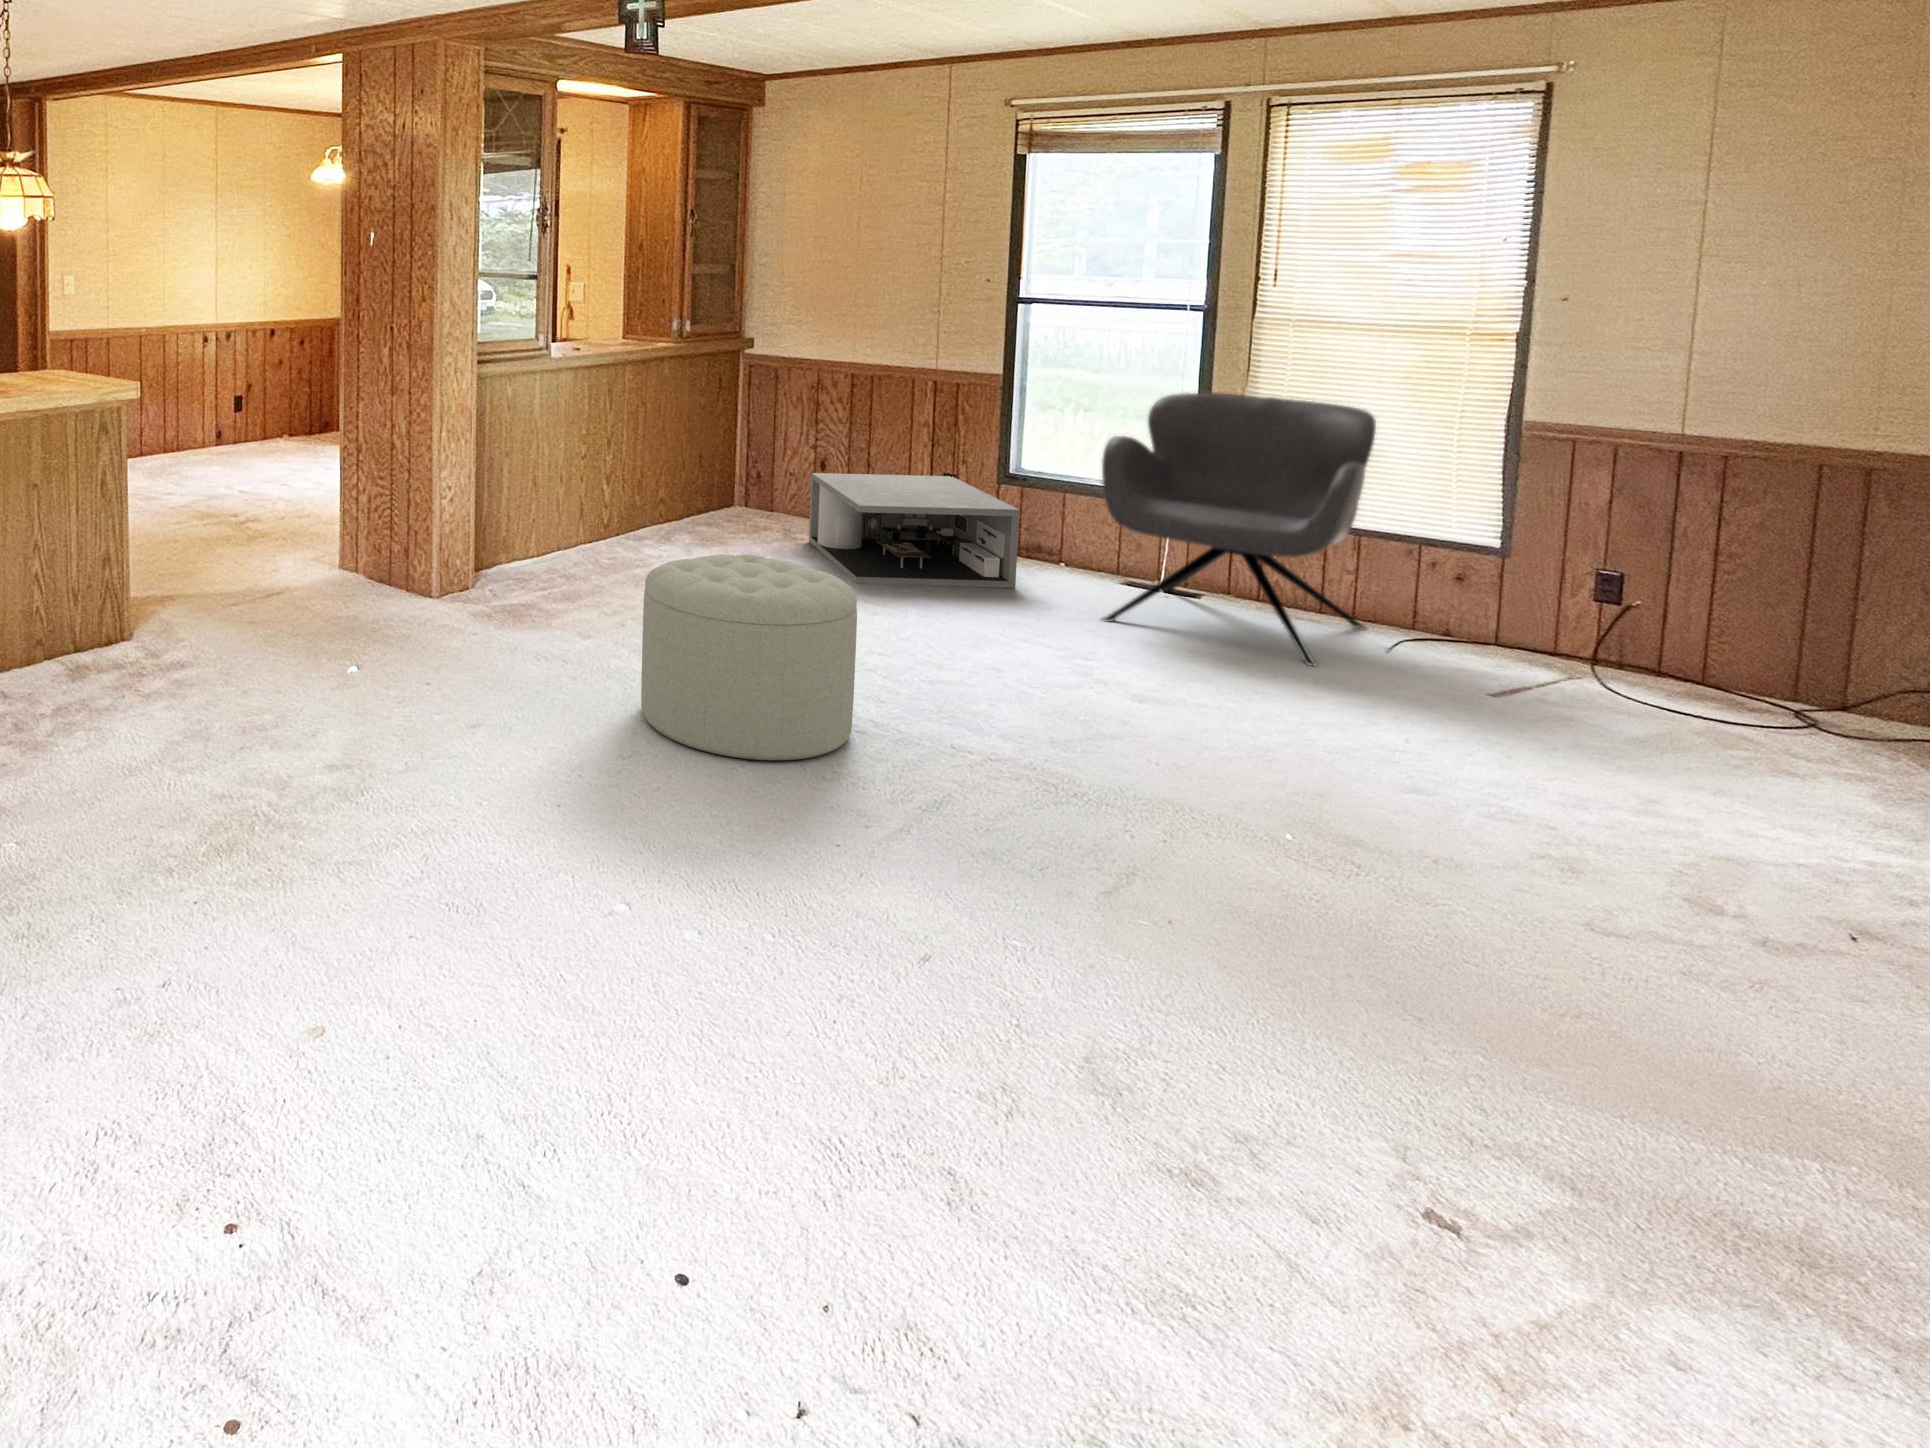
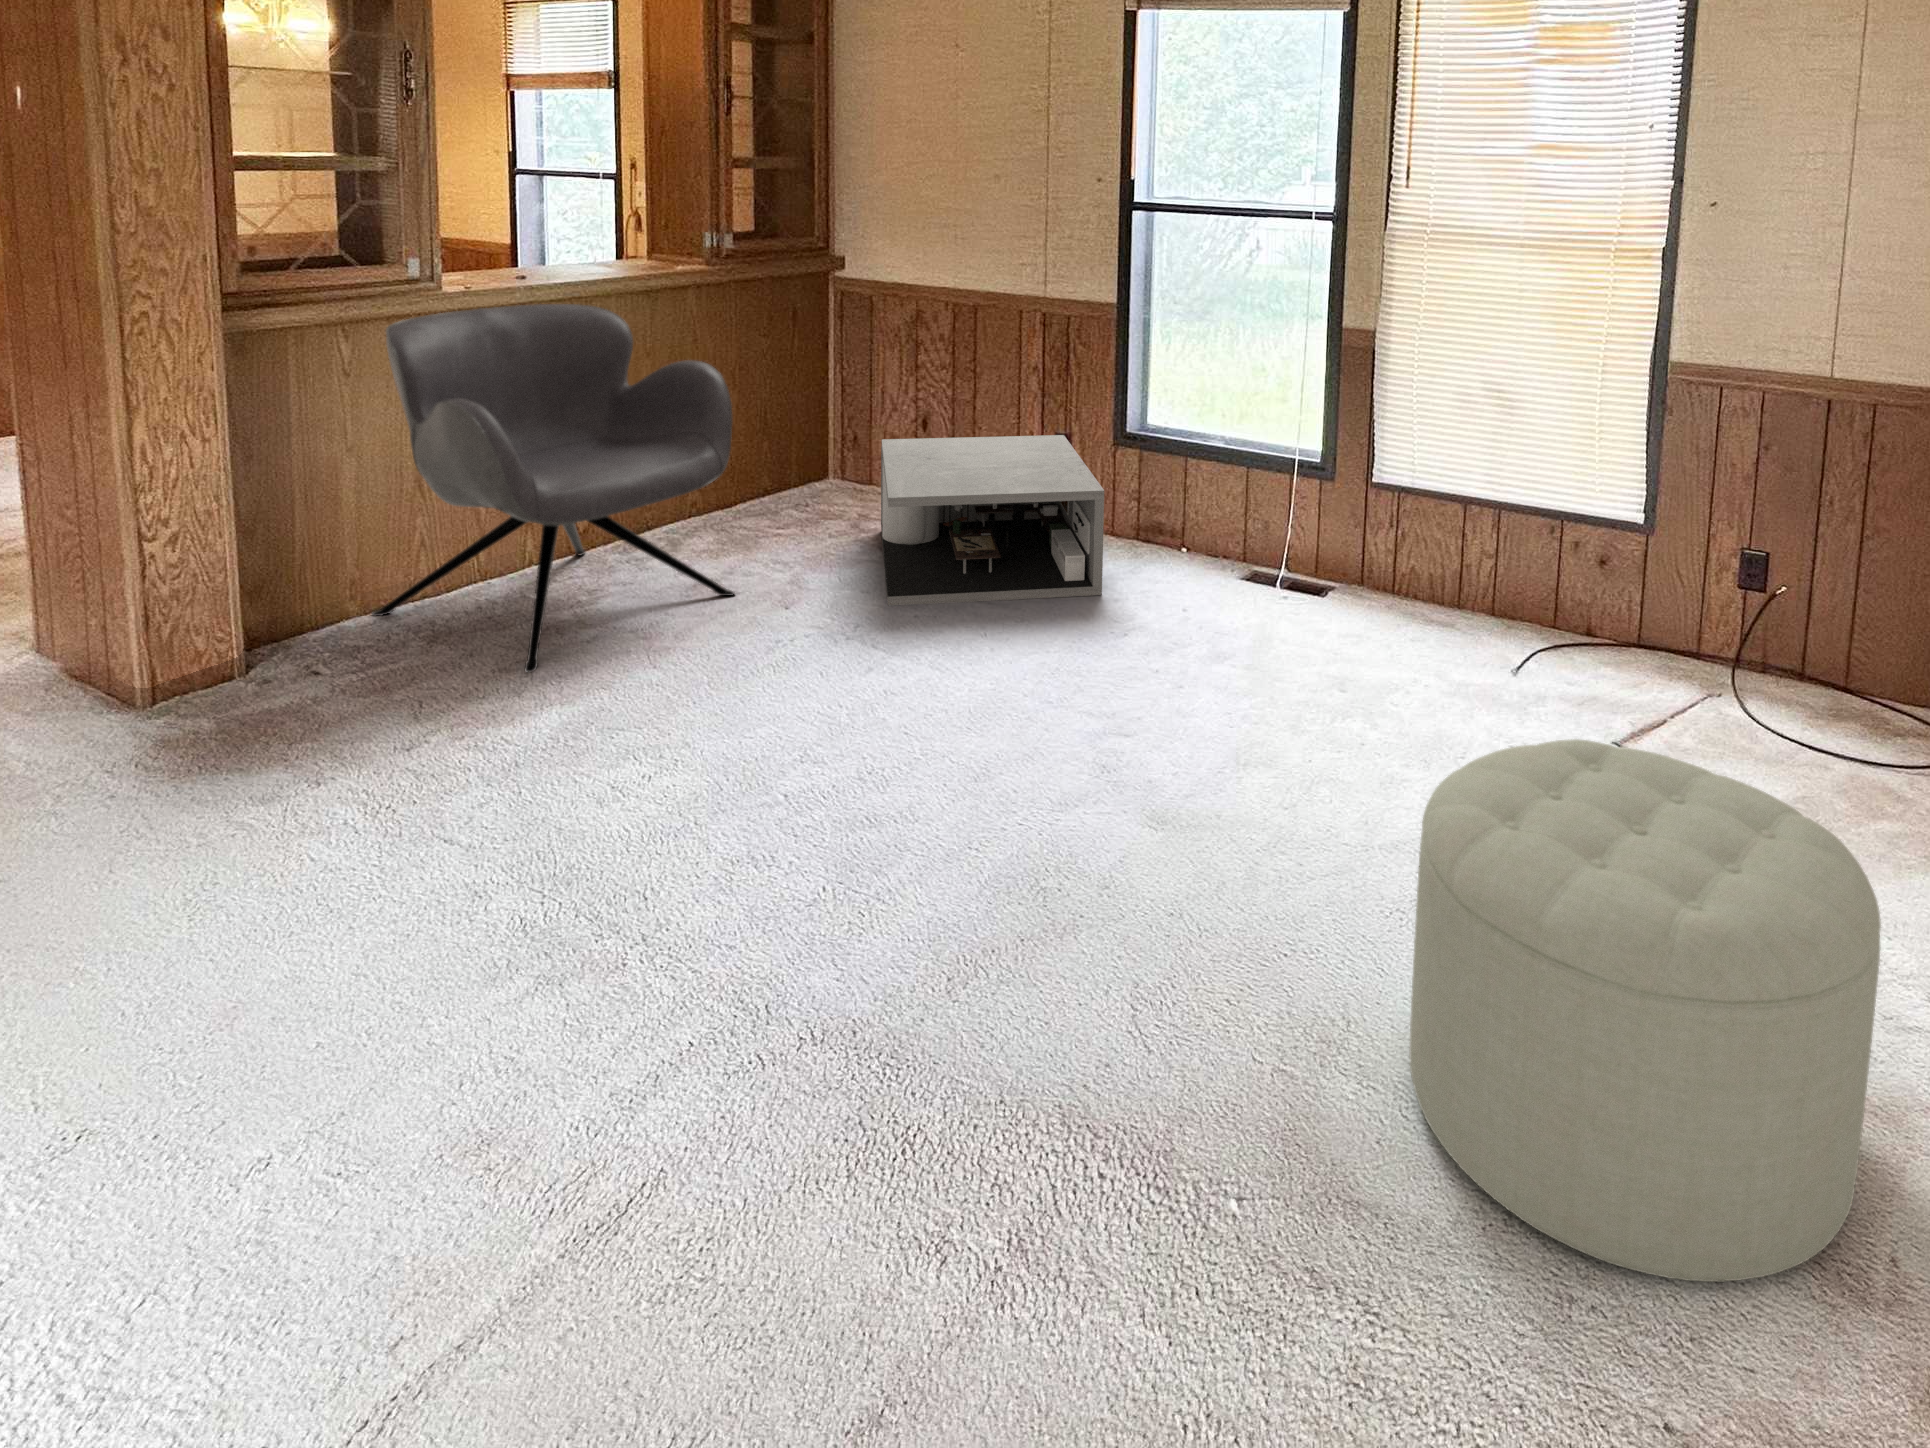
armchair: present [1102,393,1376,666] -> present [371,304,735,672]
ottoman: present [641,554,857,761] -> present [1410,739,1881,1283]

